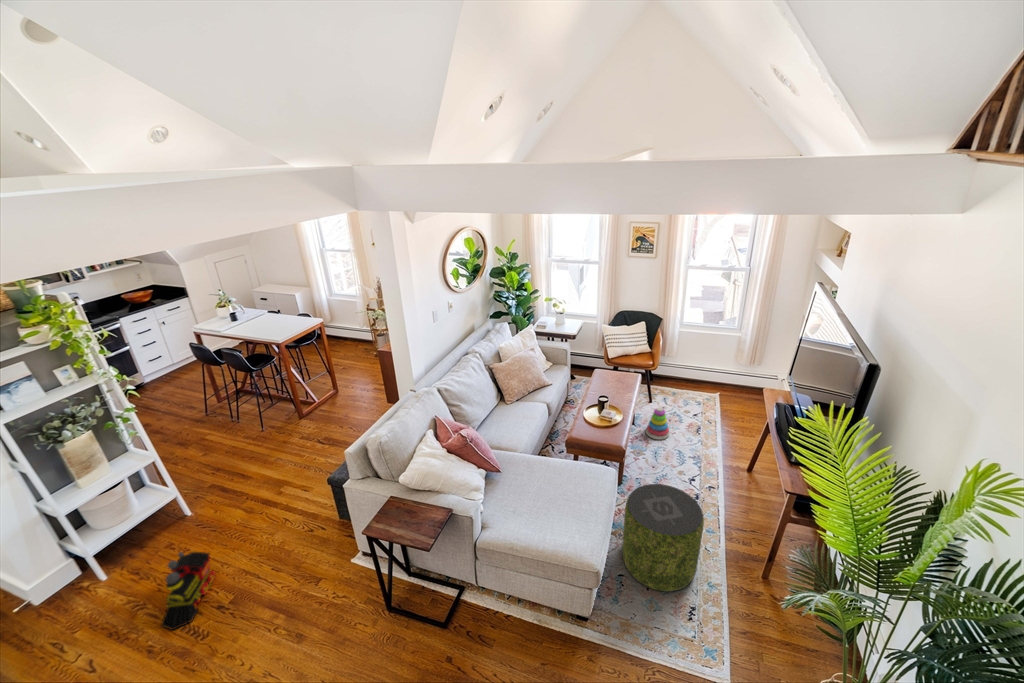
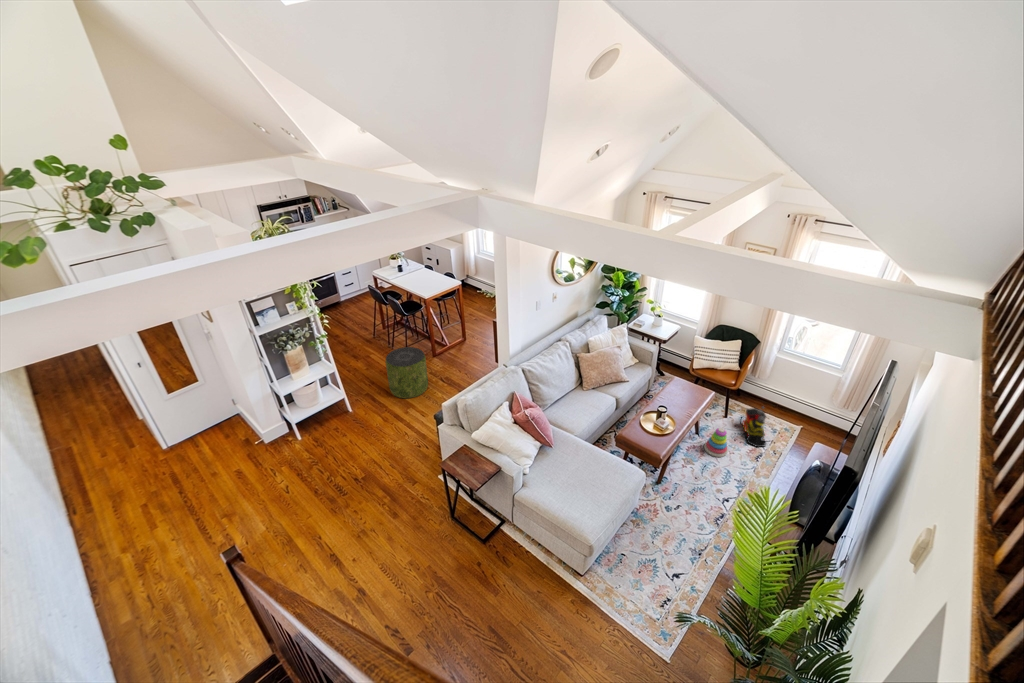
pouf: present [622,484,704,592] -> present [385,347,428,398]
toy train: present [161,552,215,630] -> present [743,407,766,447]

